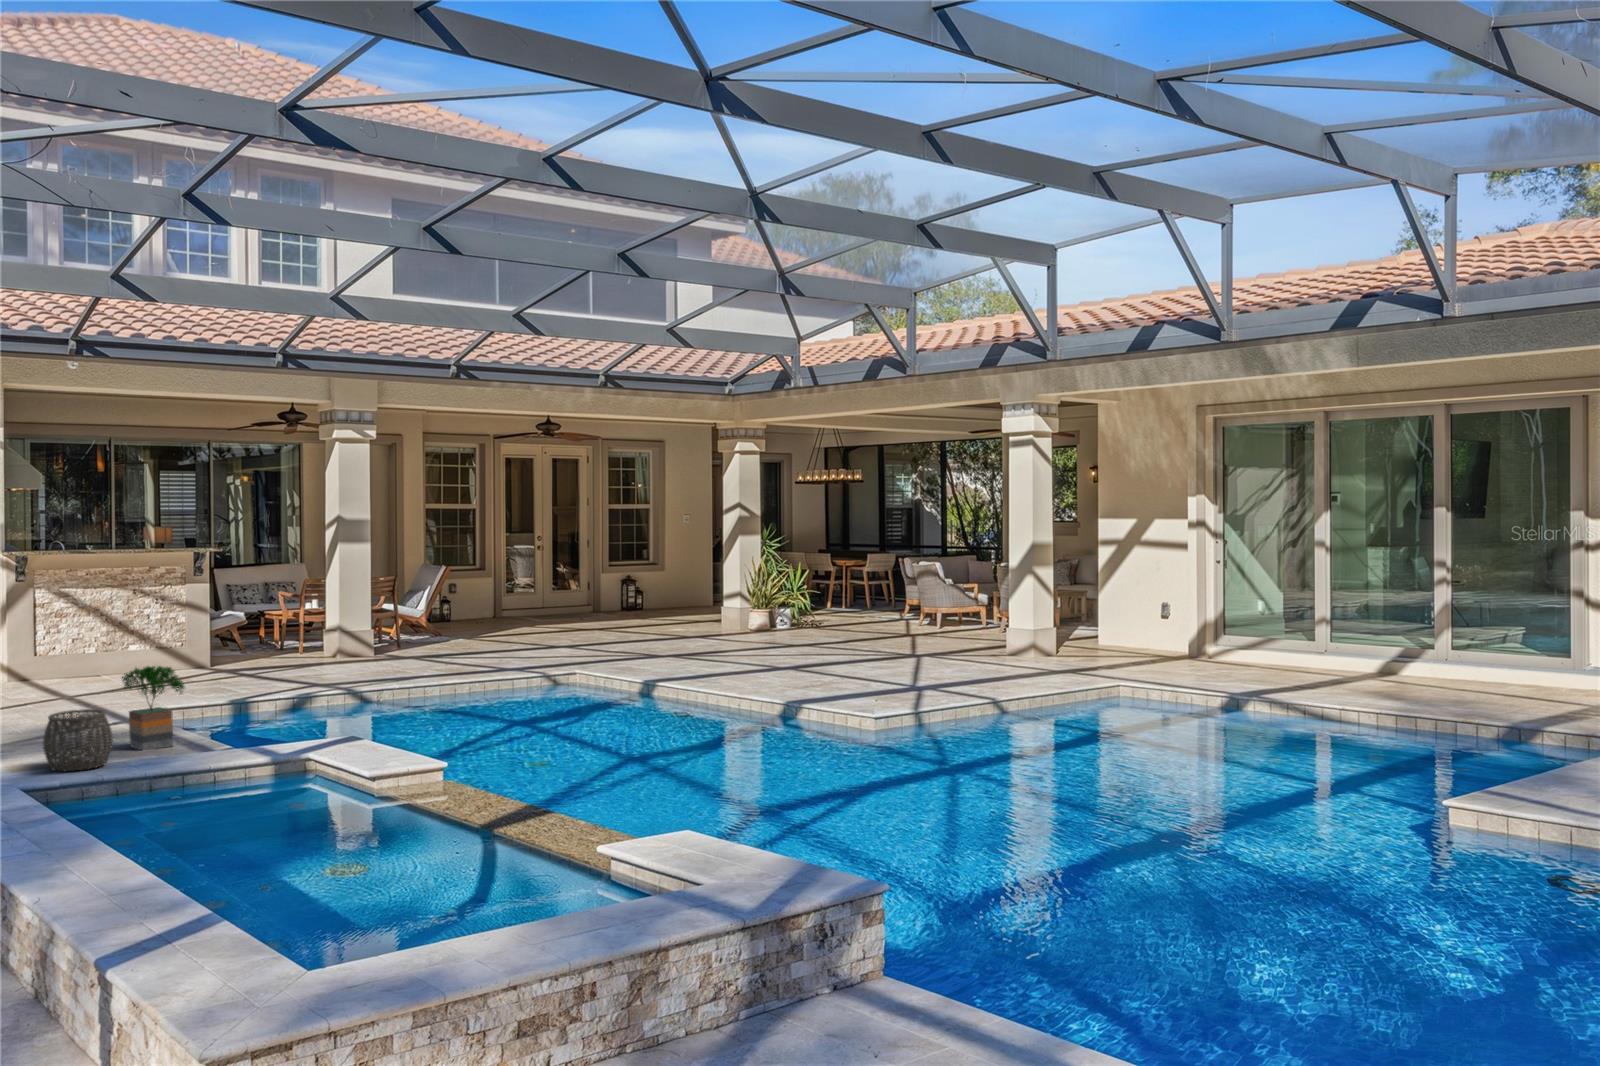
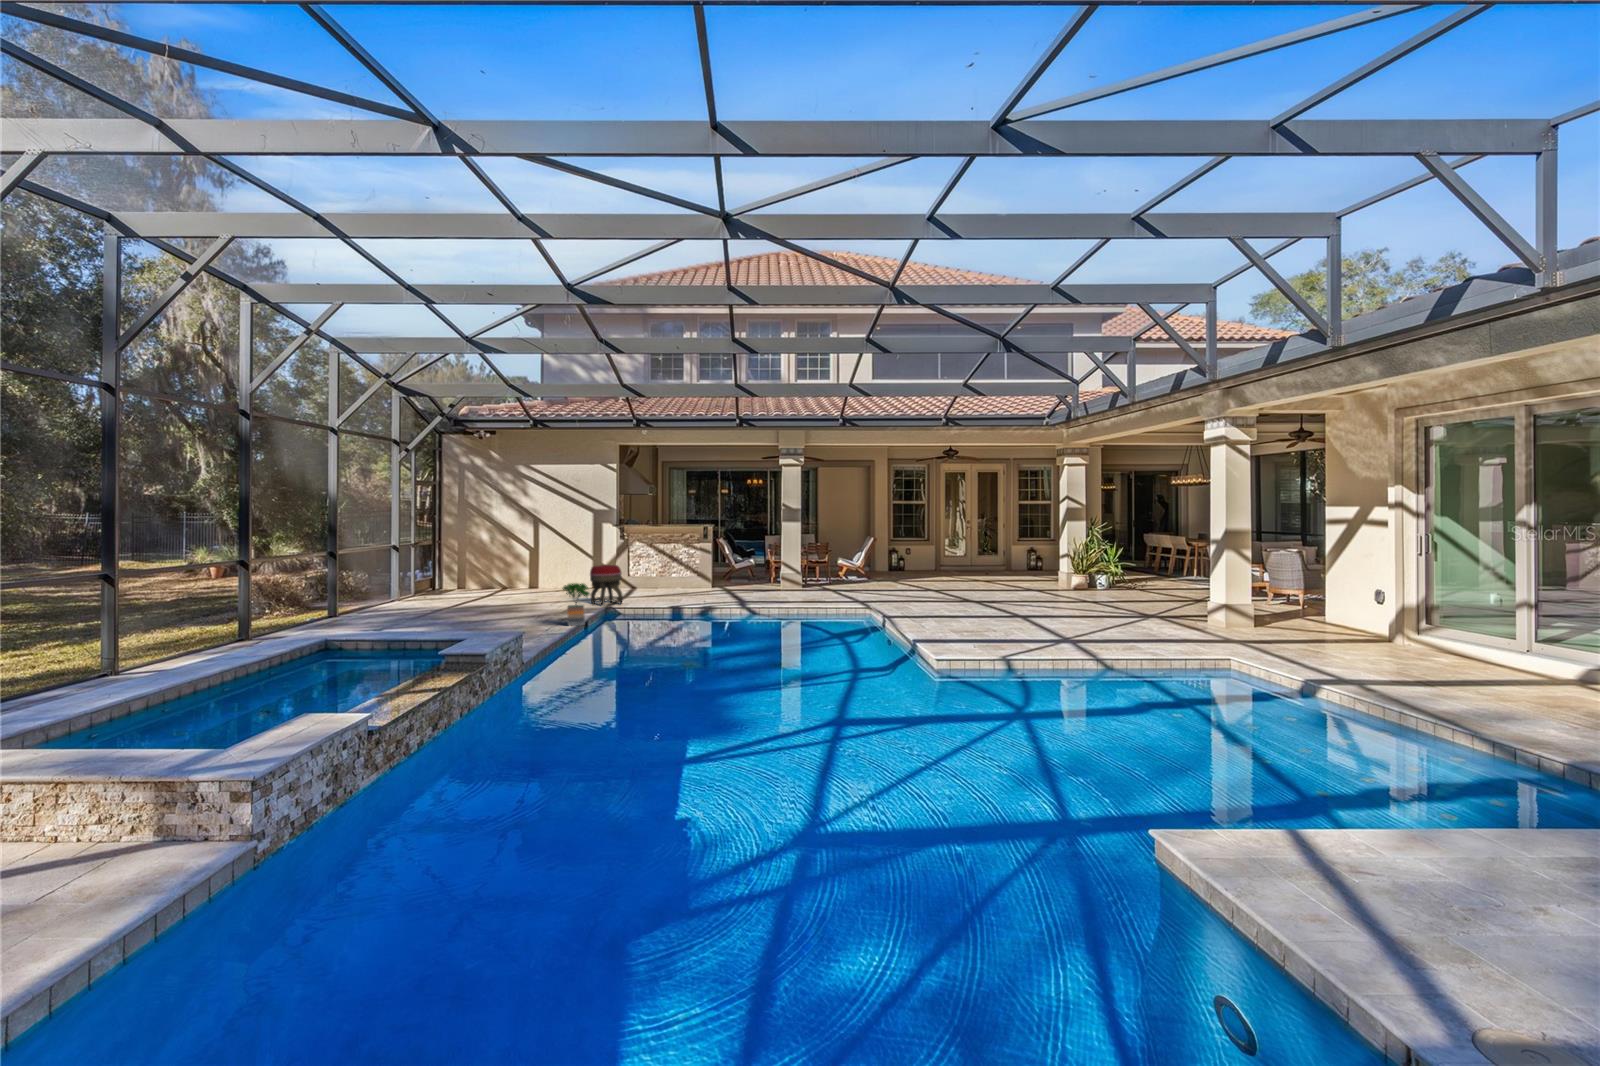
footstool: none [44,630,115,712] -> present [590,565,623,606]
woven basket: present [43,709,113,771] -> none [506,602,539,632]

